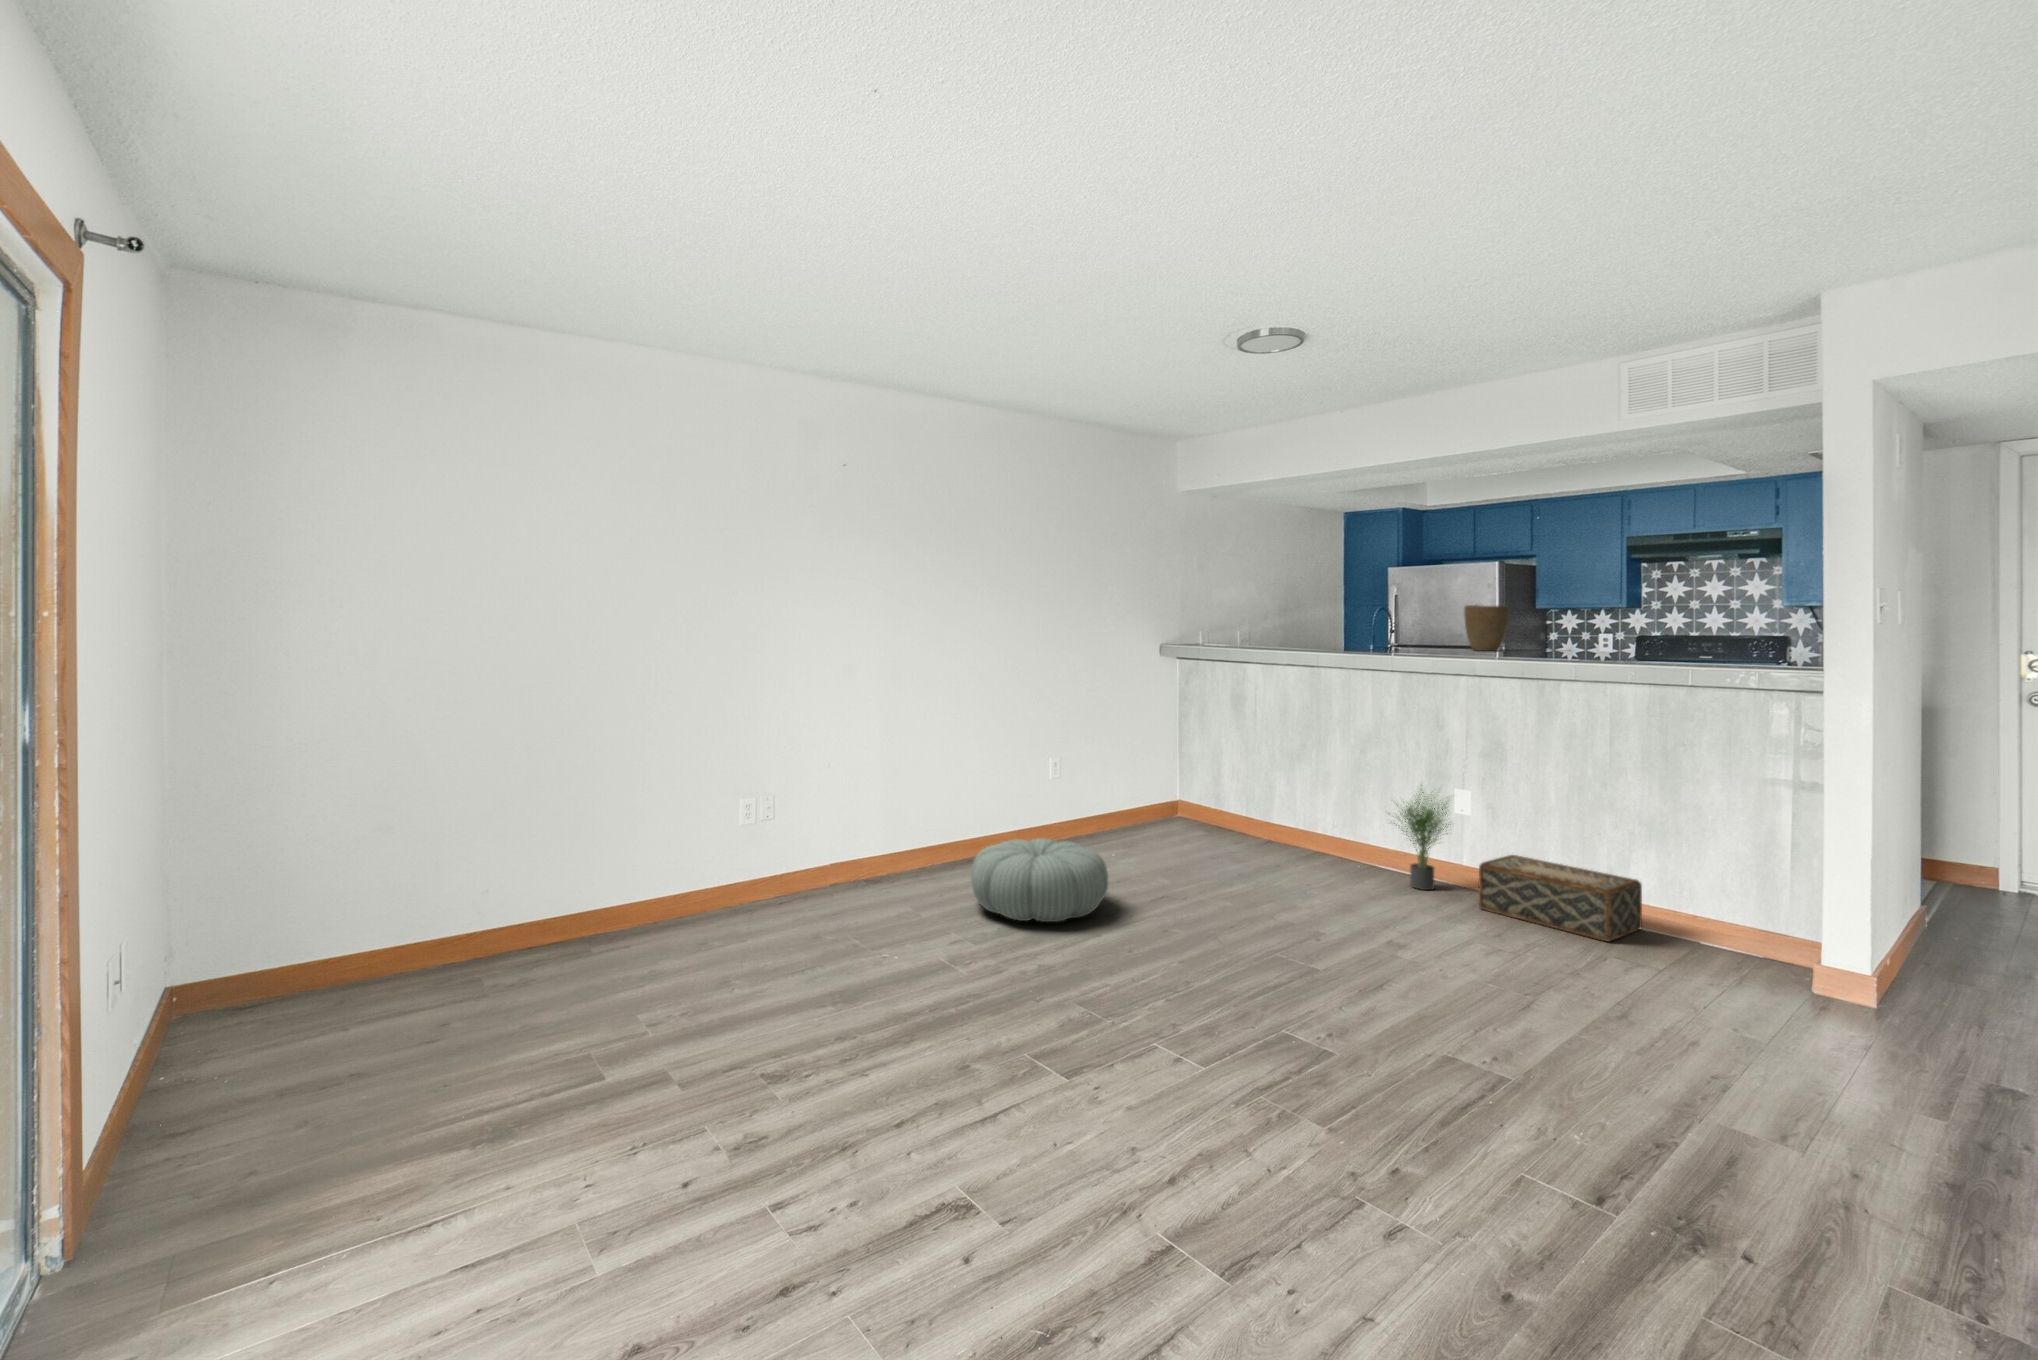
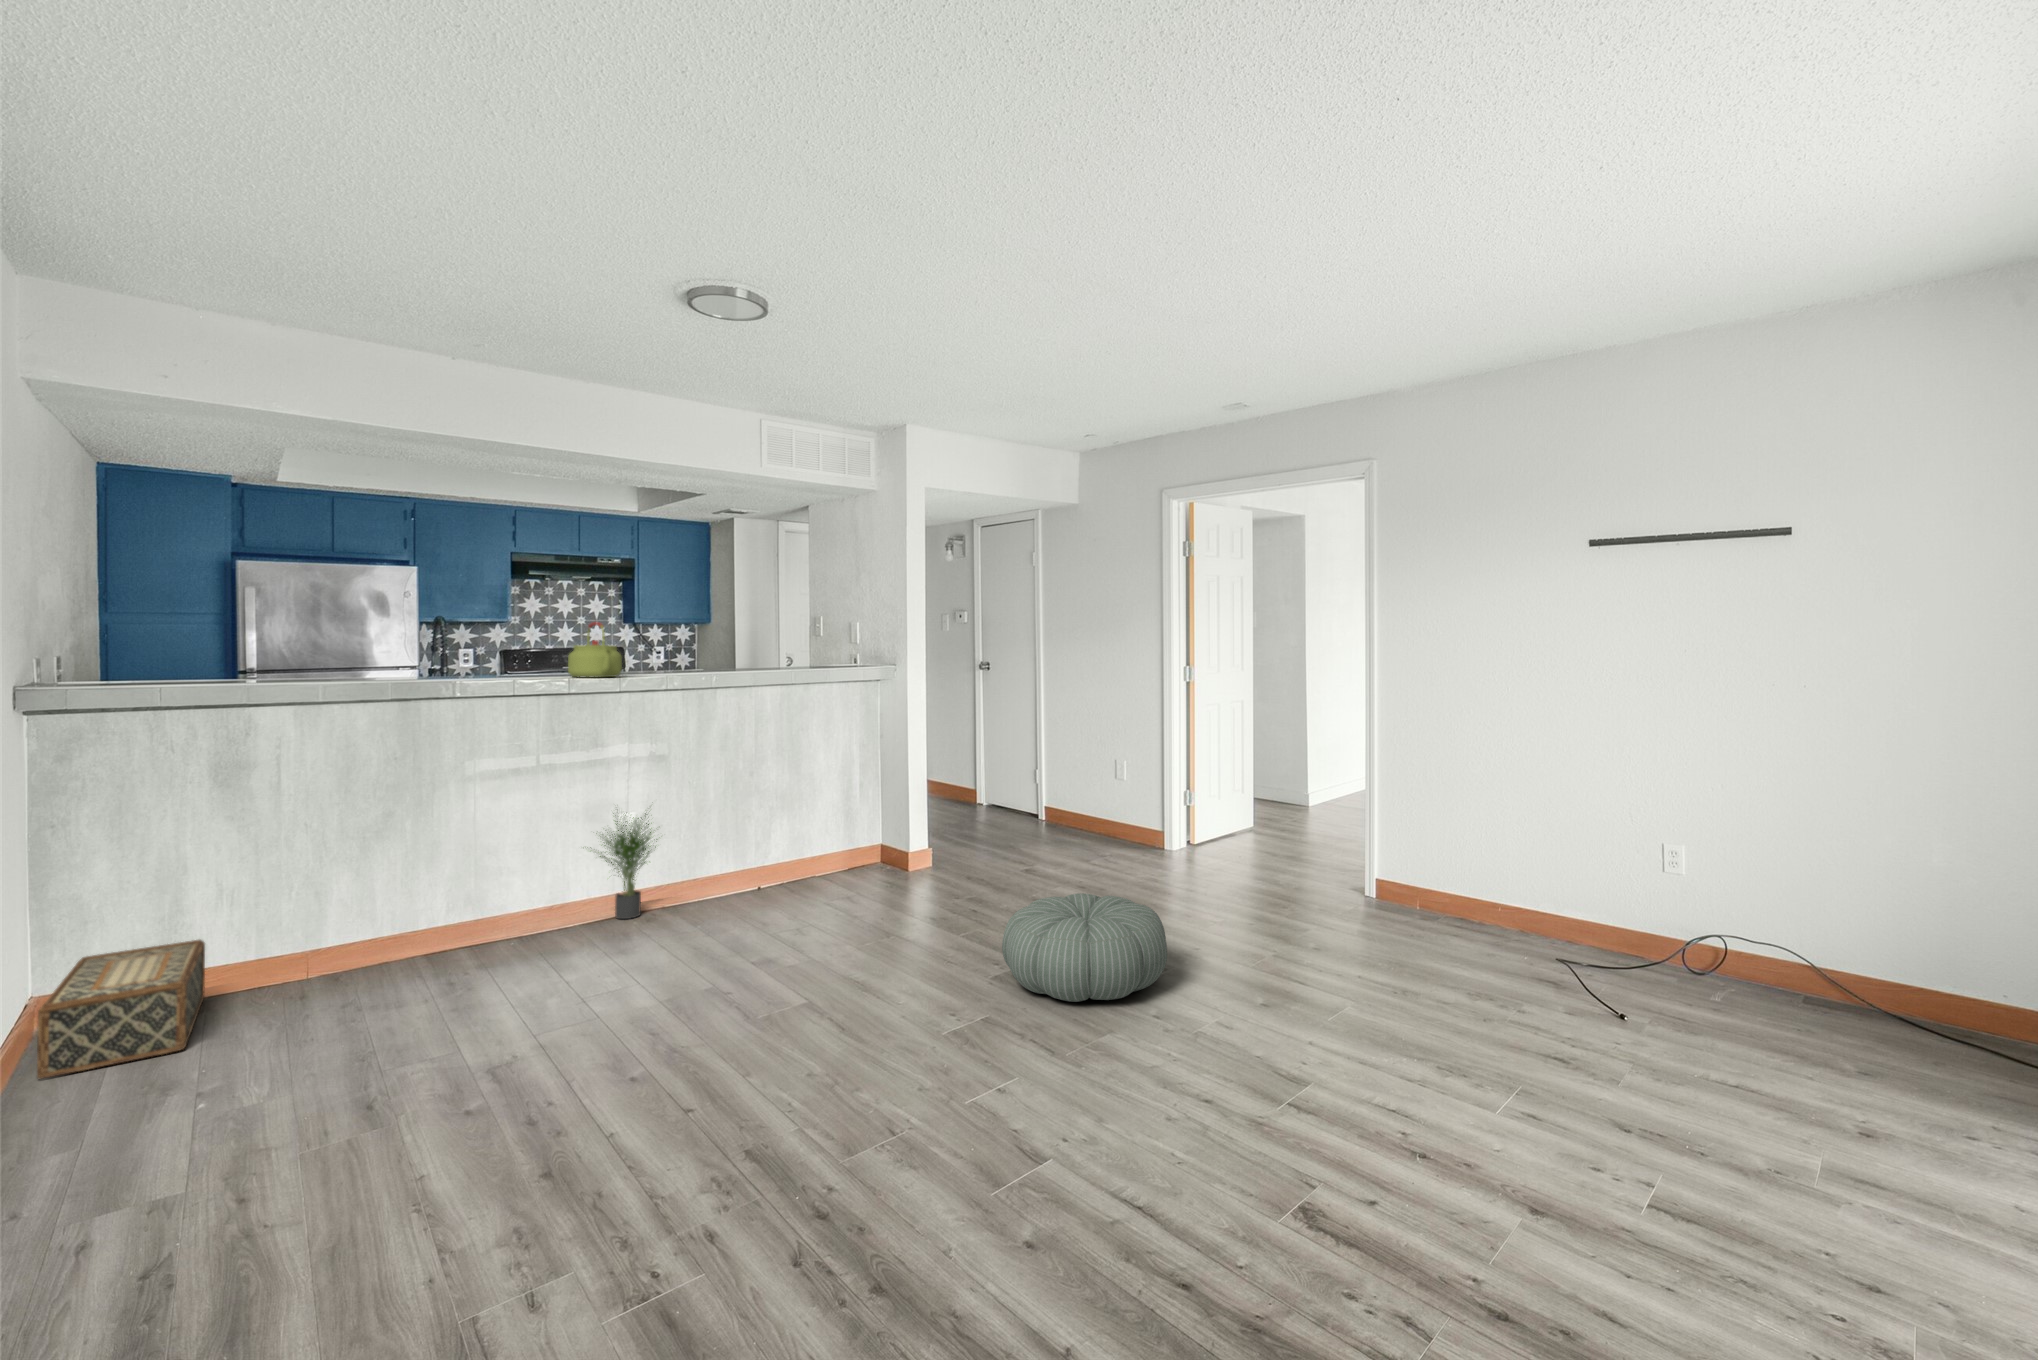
vase: present [1464,605,1509,651] -> none [388,613,444,666]
kettle: none [1403,611,1452,663] -> present [568,622,622,677]
pouf: present [971,838,1108,922] -> present [1002,893,1167,1002]
woven basket: present [1479,855,1642,942] -> present [37,940,205,1080]

